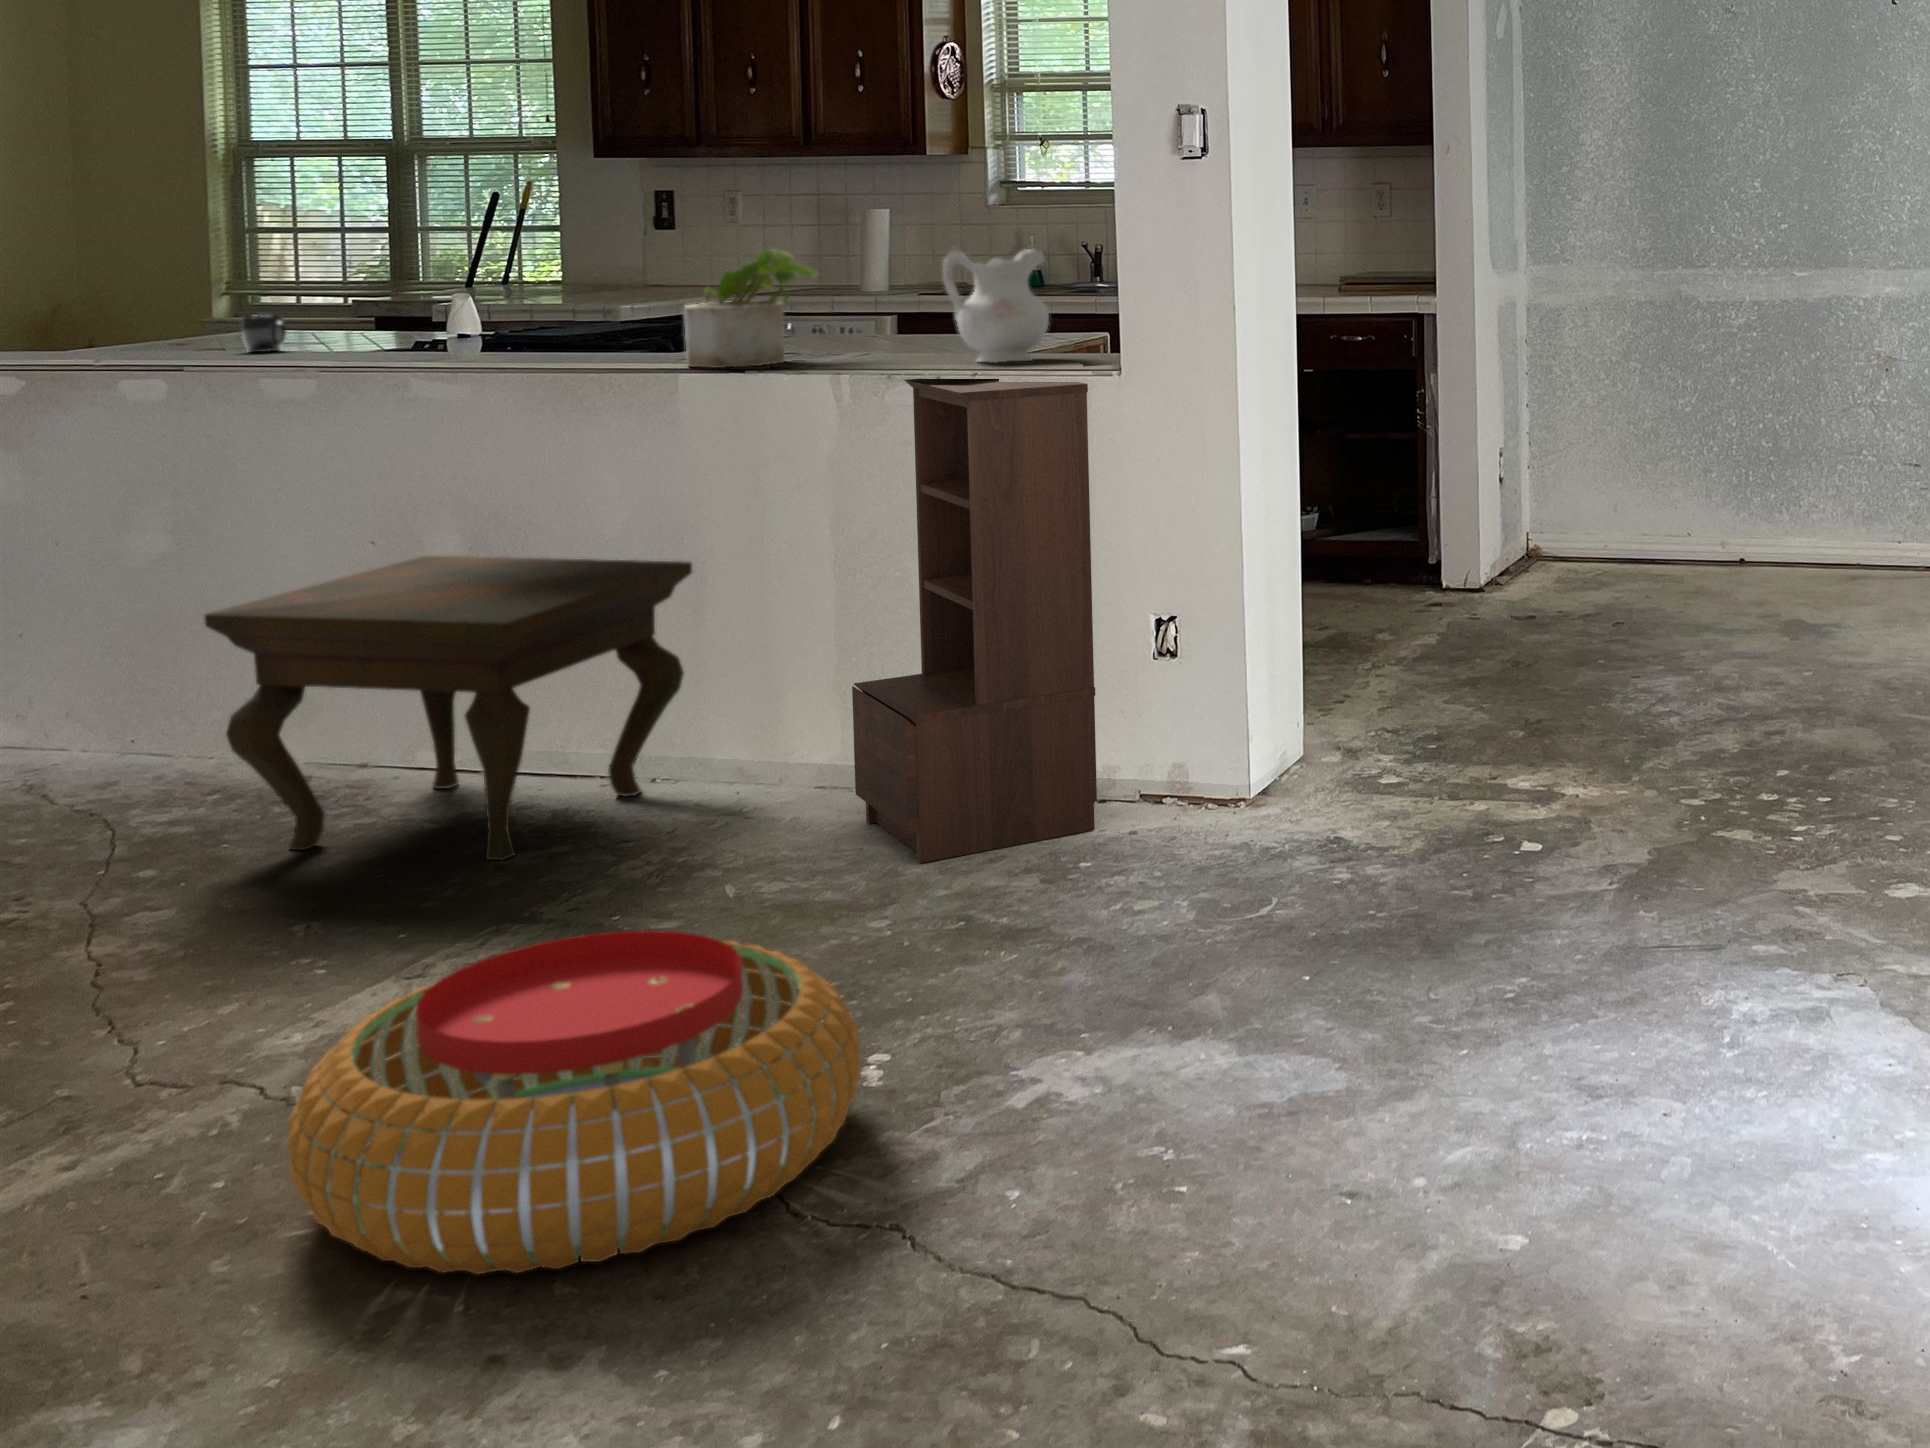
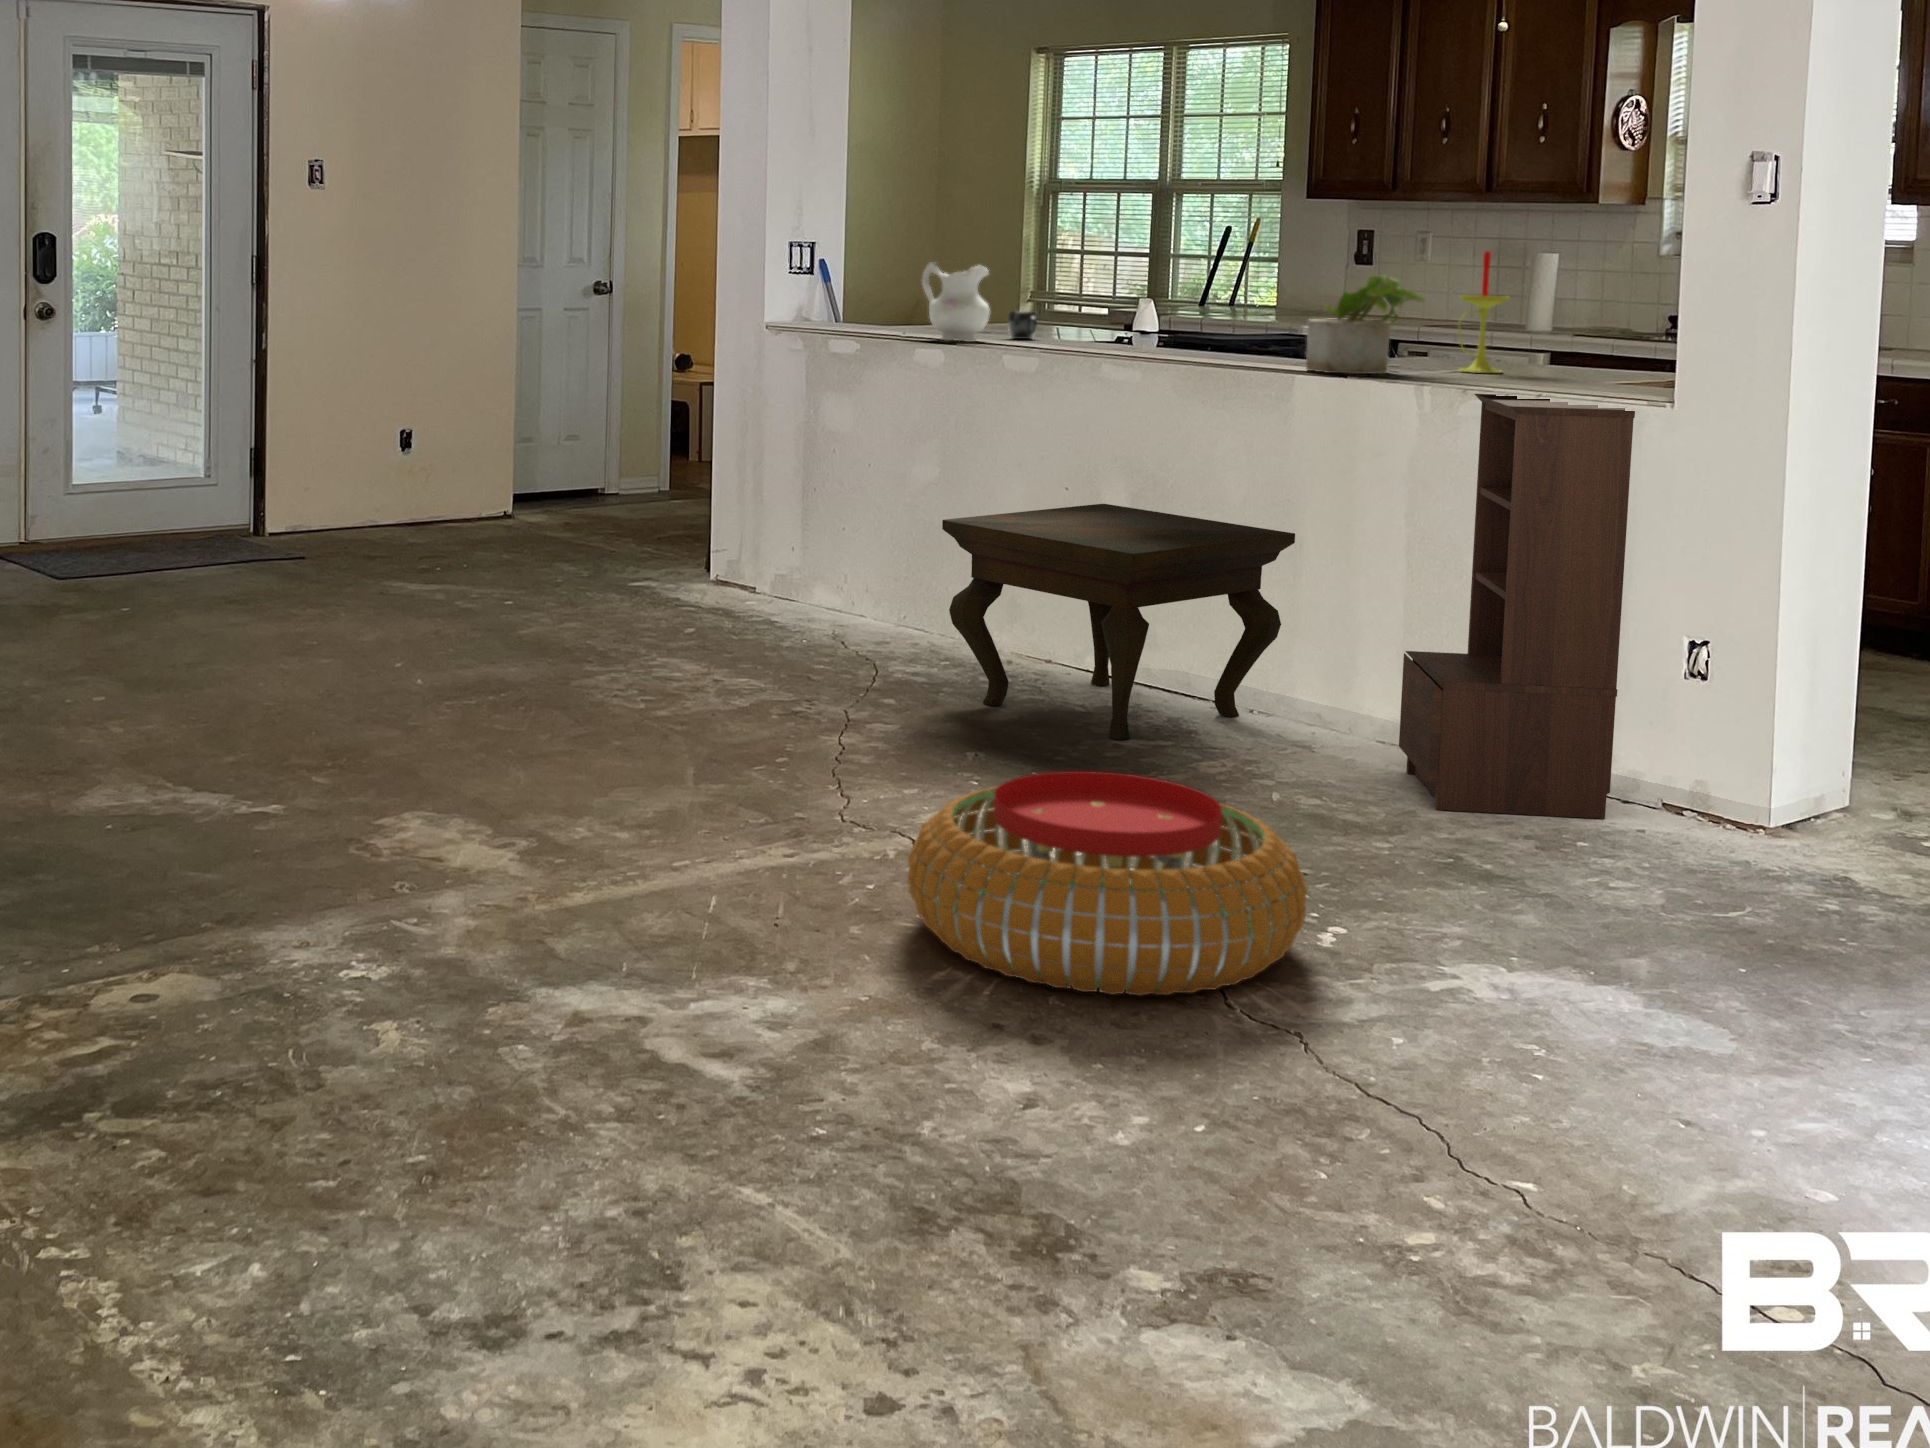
candle: none [851,211,908,352] -> present [1458,251,1509,373]
ceramic pitcher: present [942,247,1049,362] -> present [922,262,990,342]

